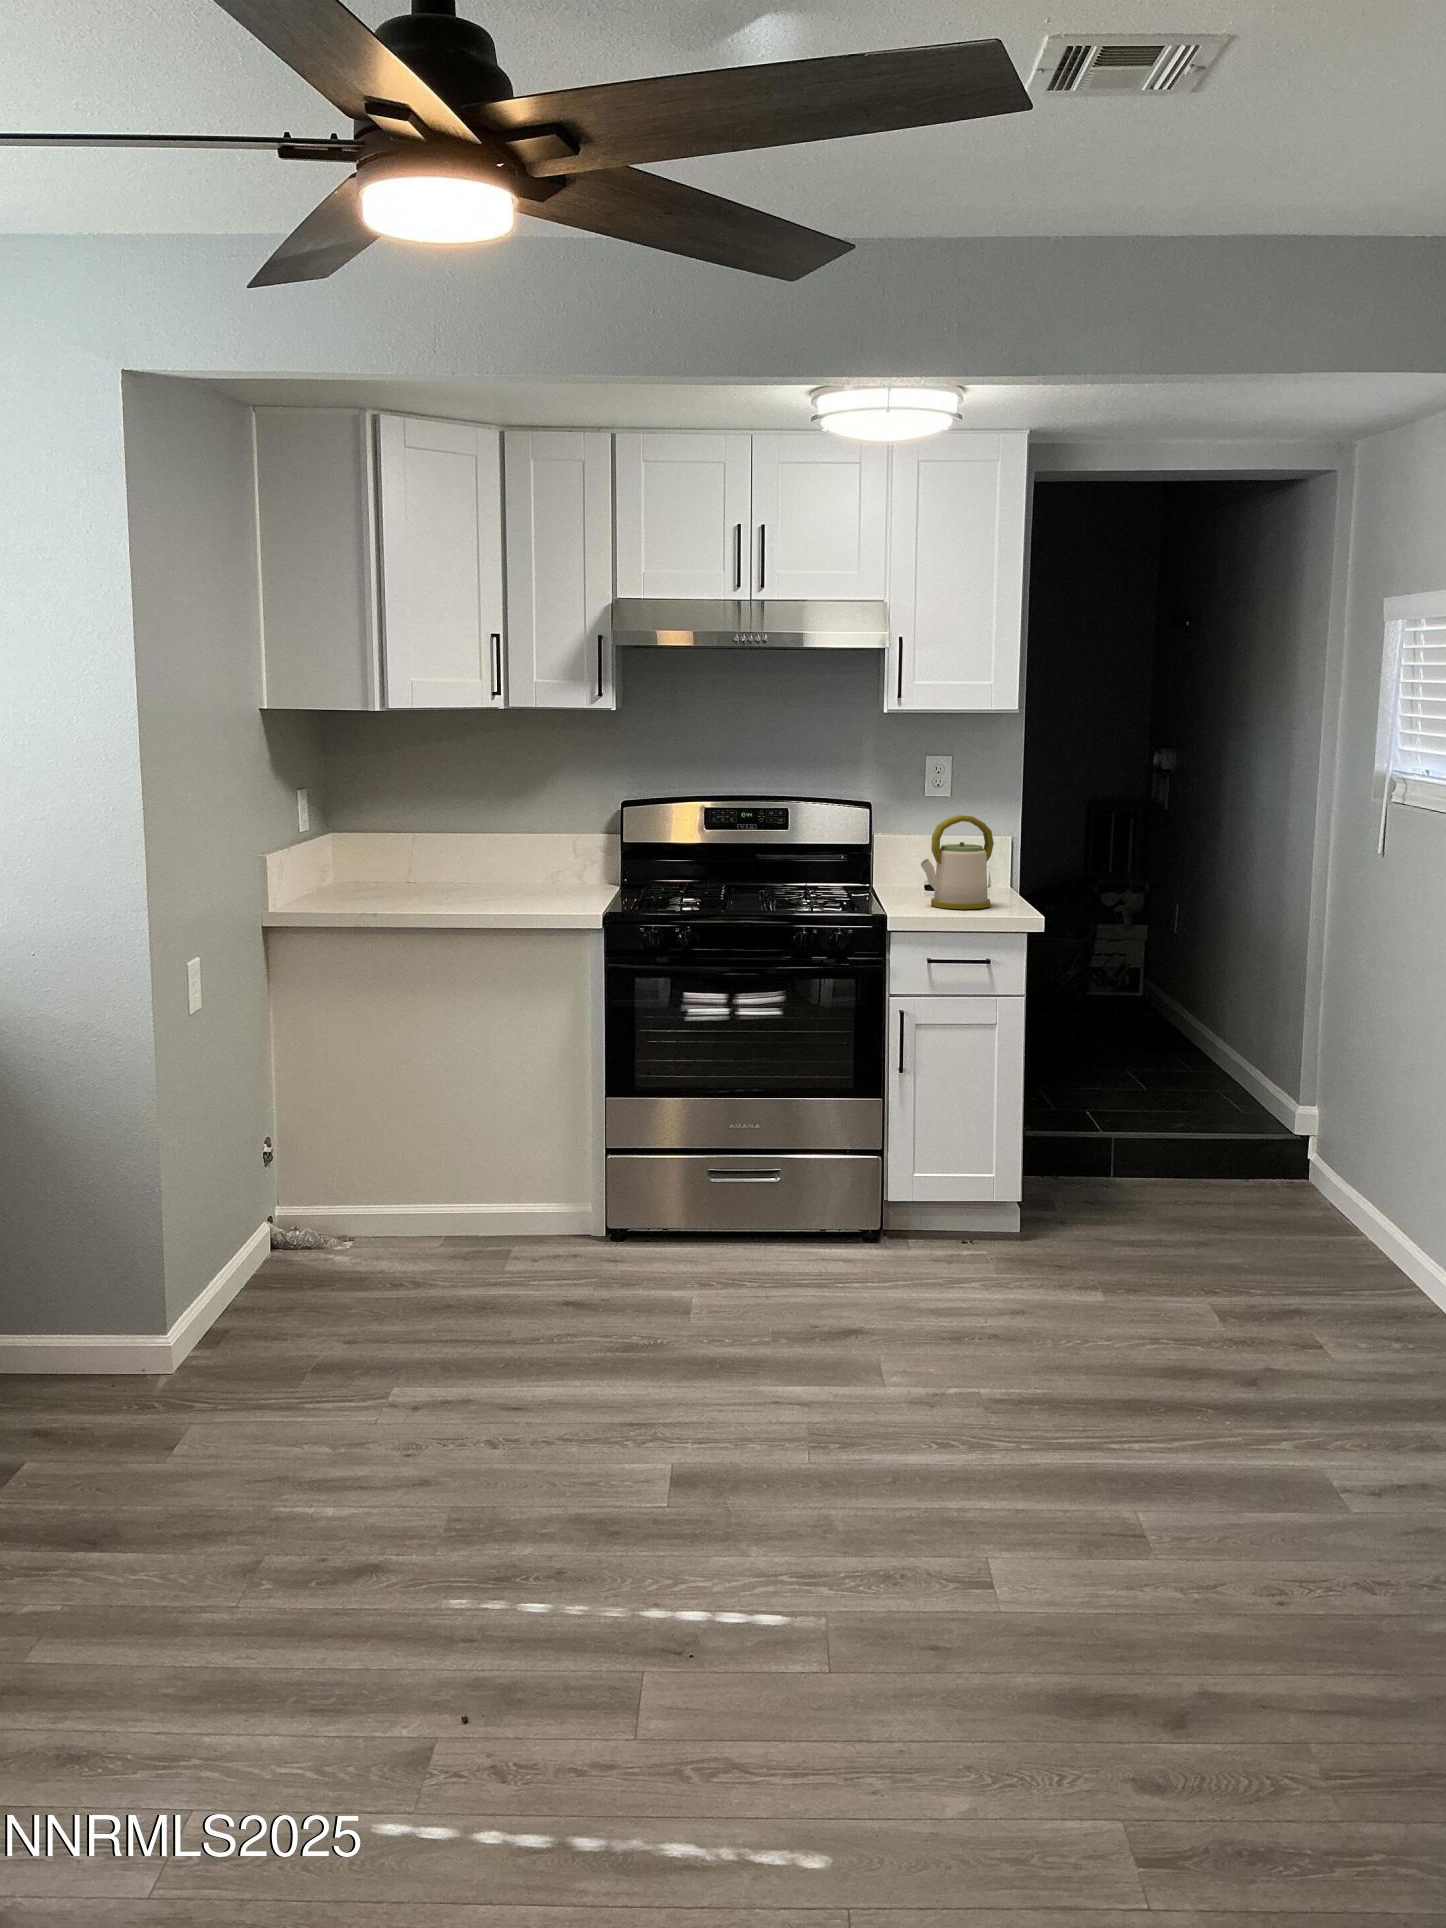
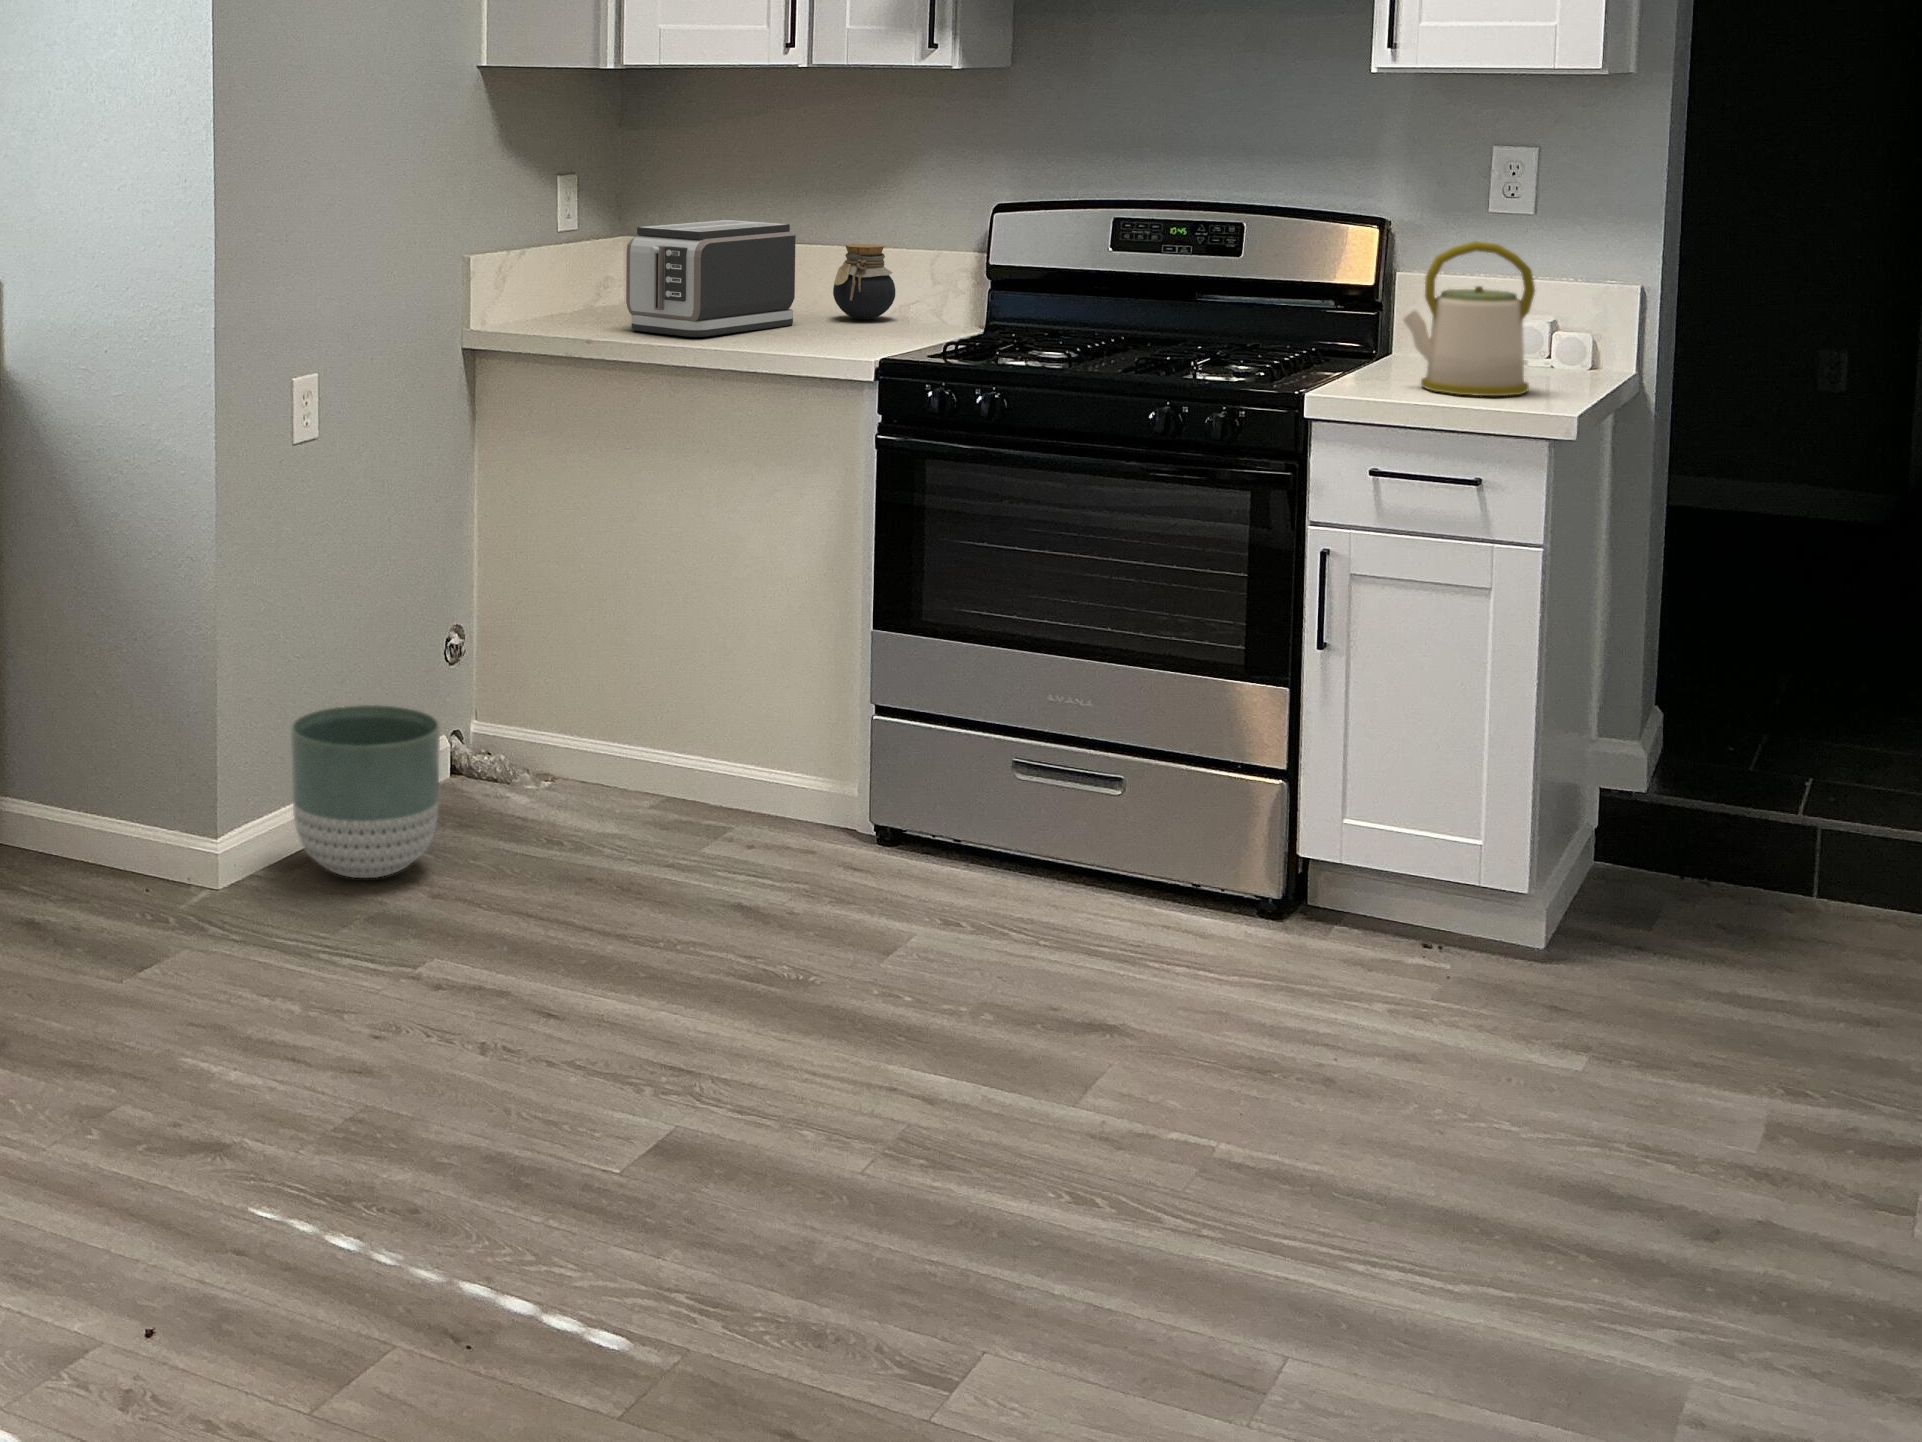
toaster: none [383,820,492,906] -> present [626,220,796,337]
jar: none [507,833,550,885] -> present [833,244,895,319]
planter: none [211,1205,331,1340] -> present [291,705,440,878]

